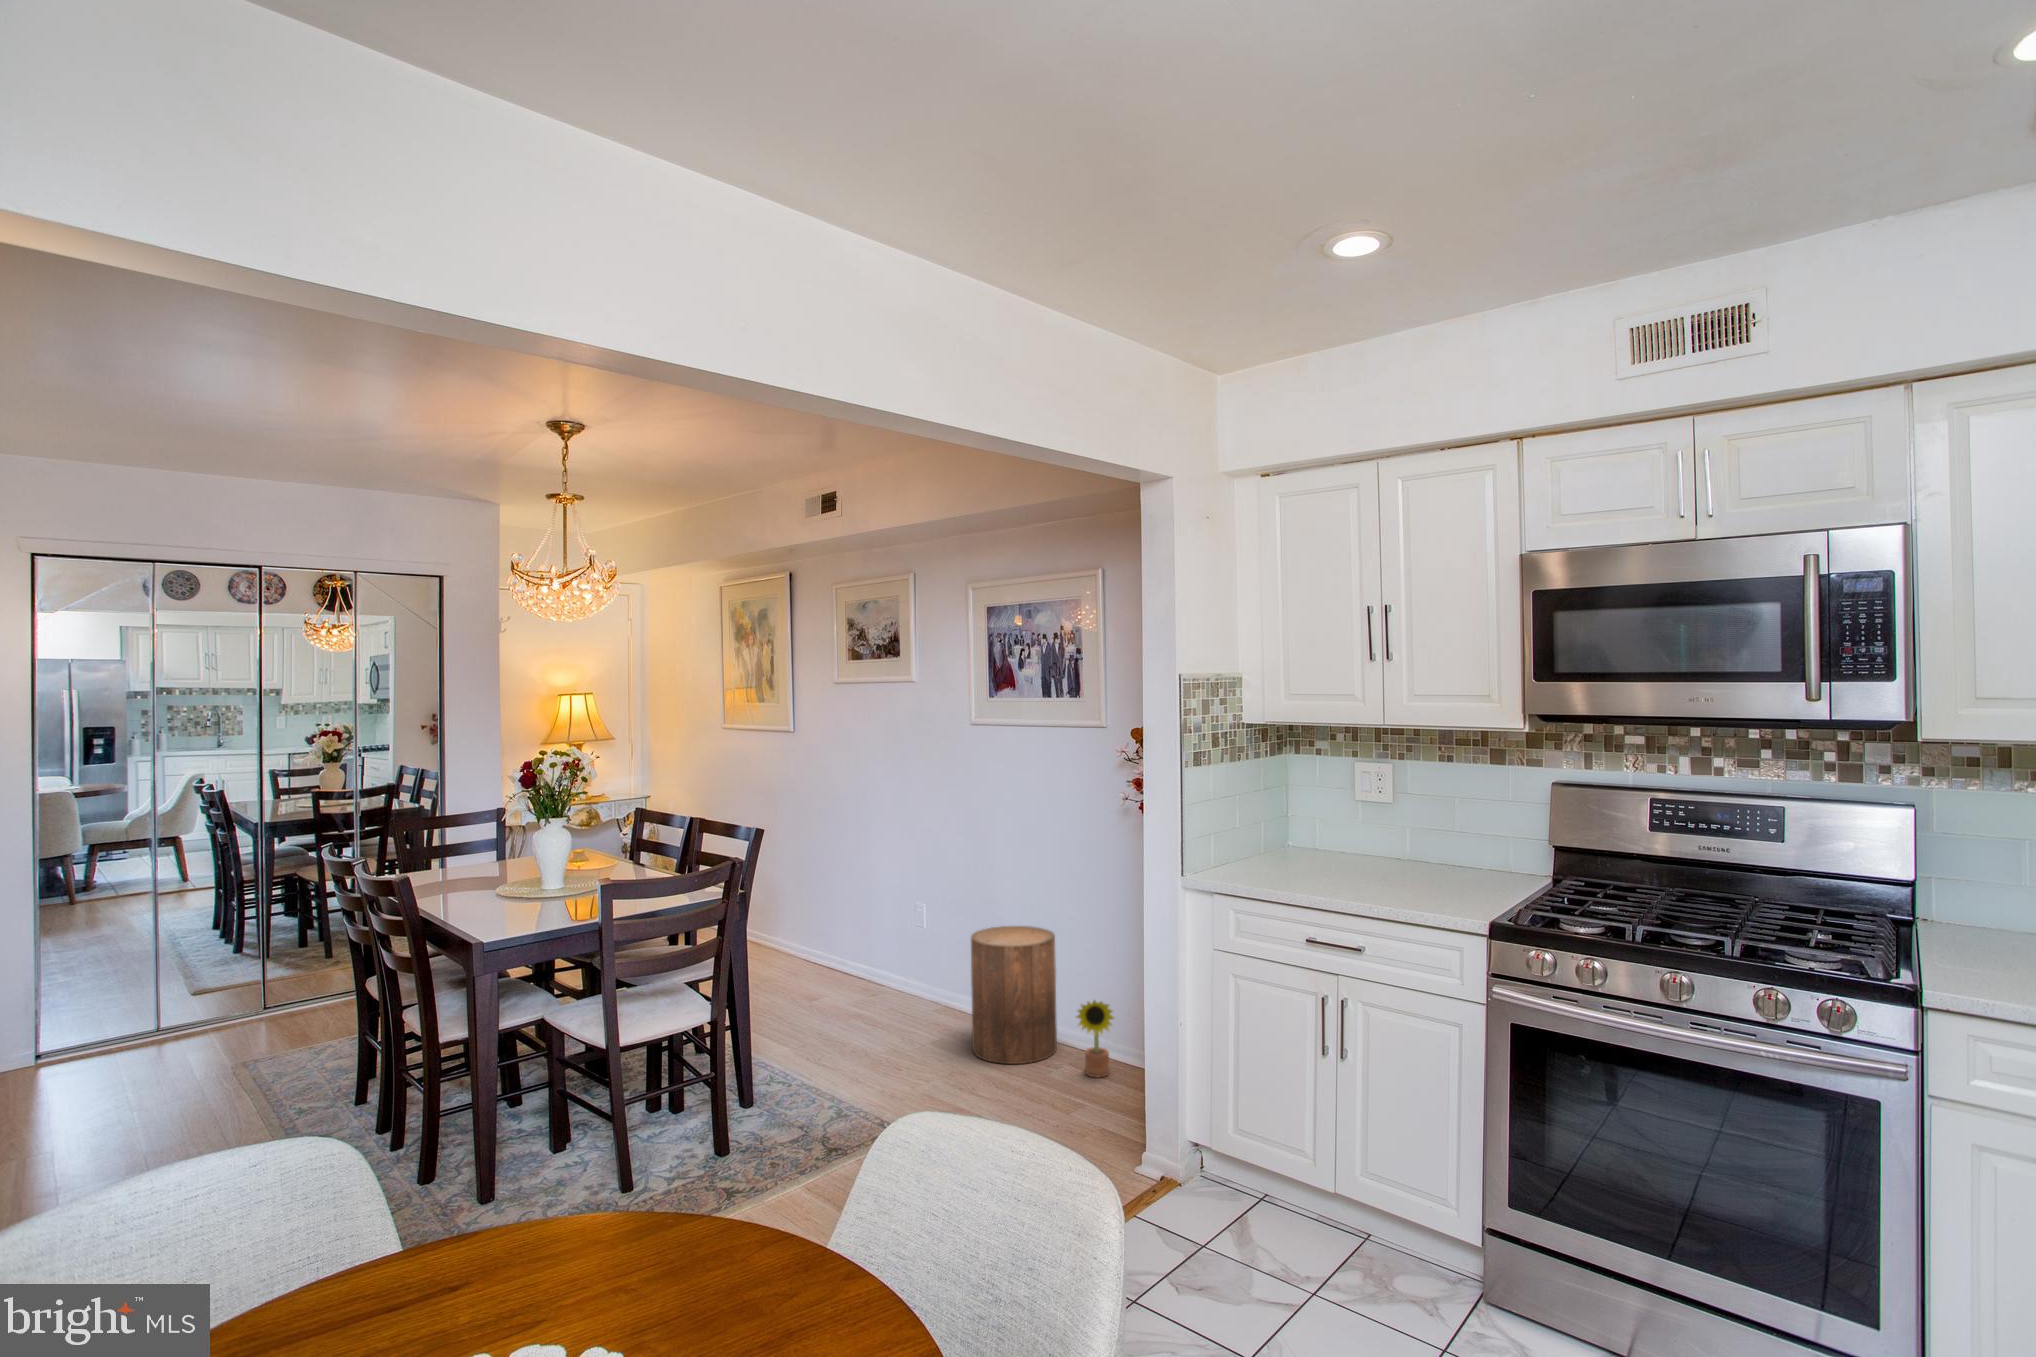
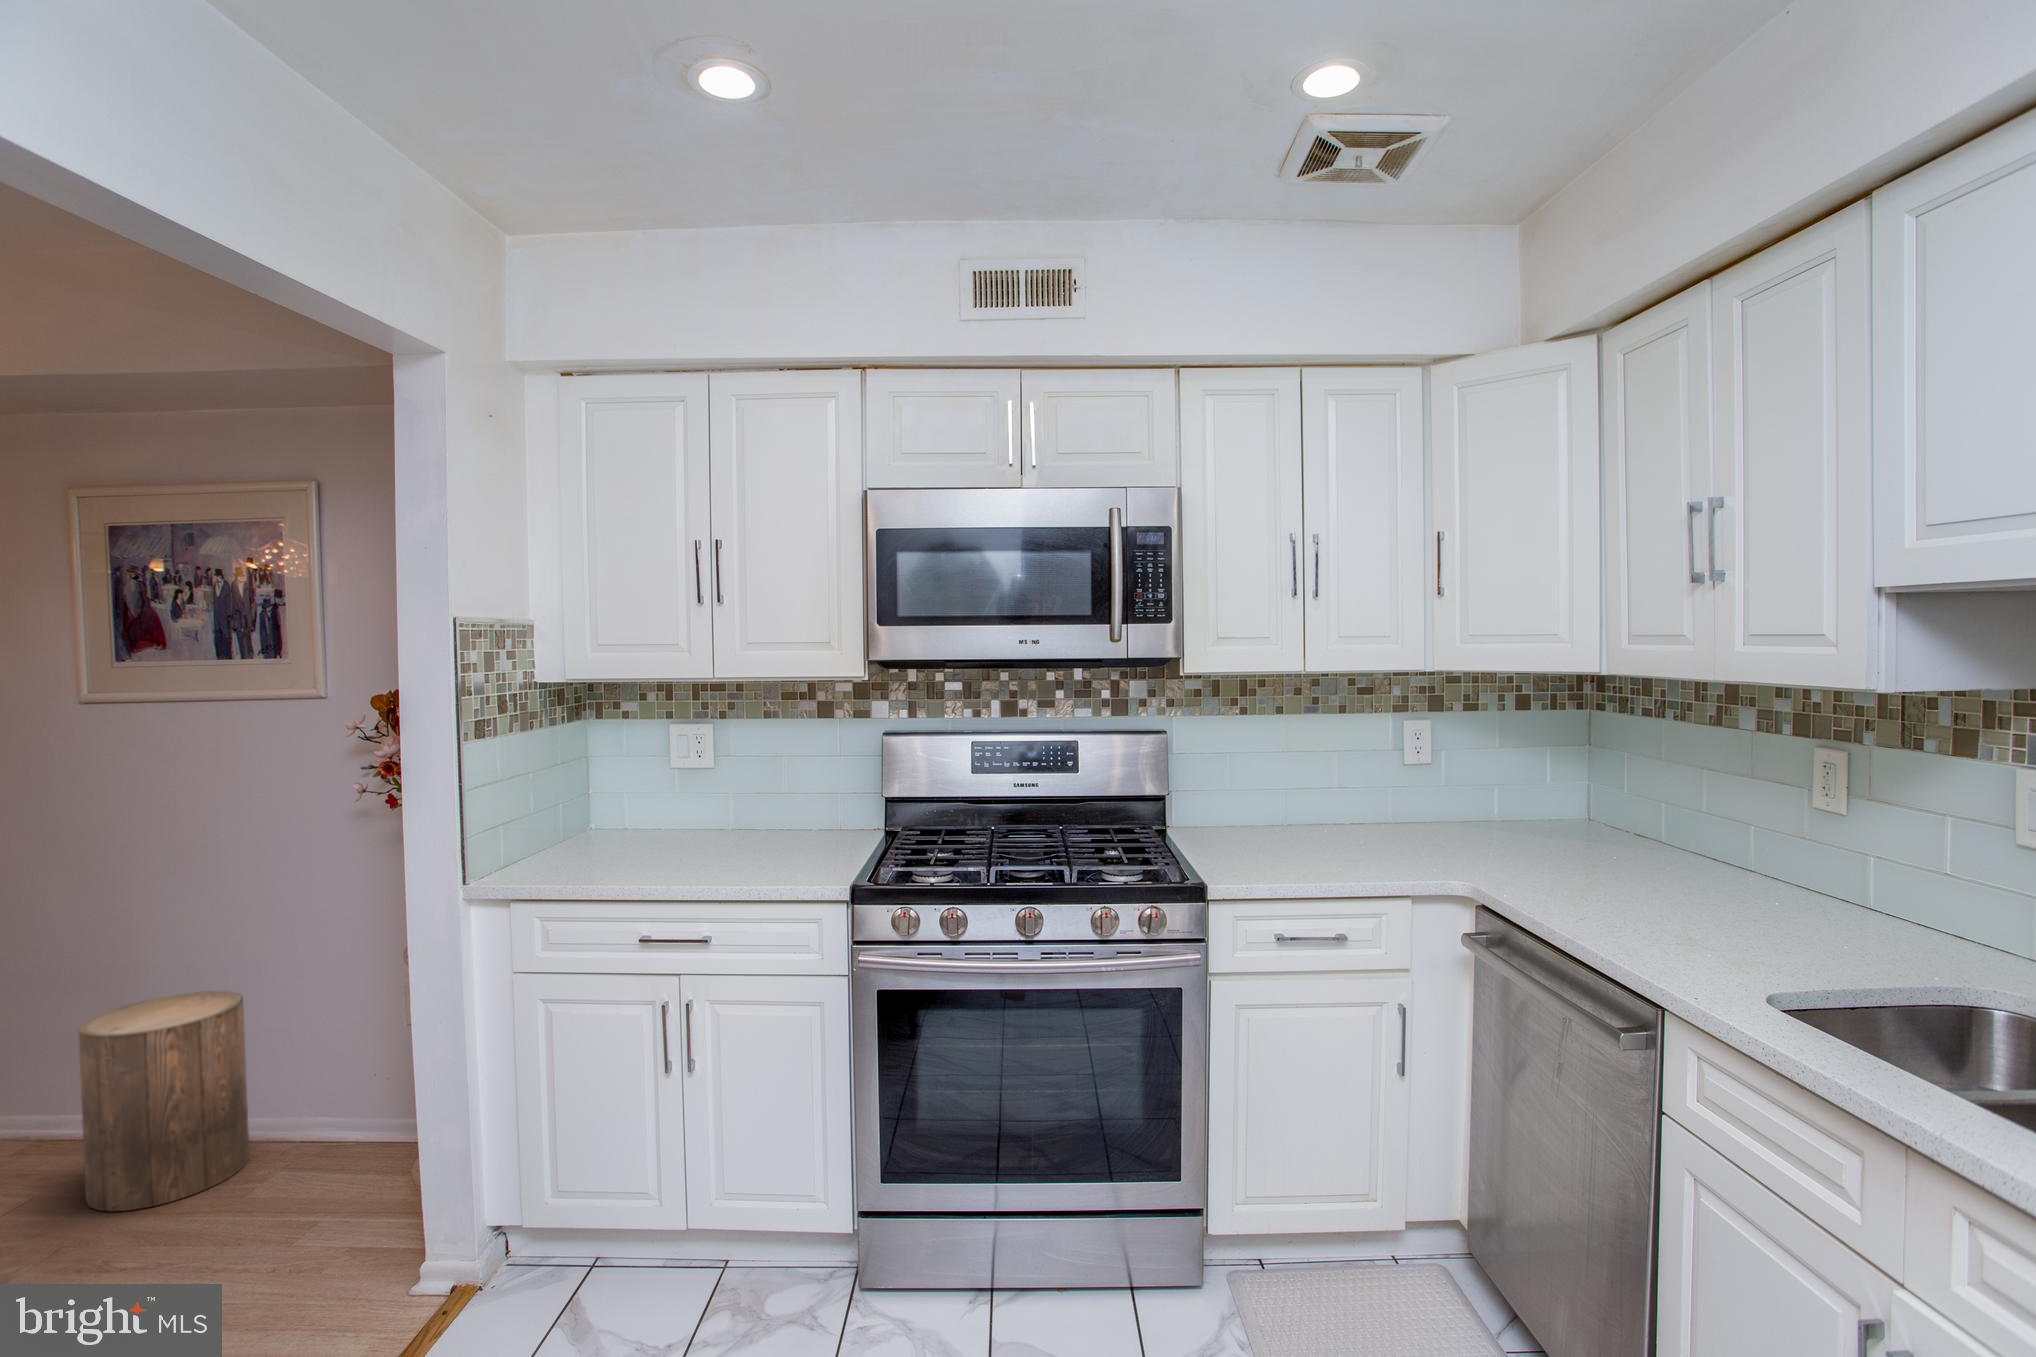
decorative plant: present [1077,1000,1114,1077] -> none [280,1074,350,1183]

